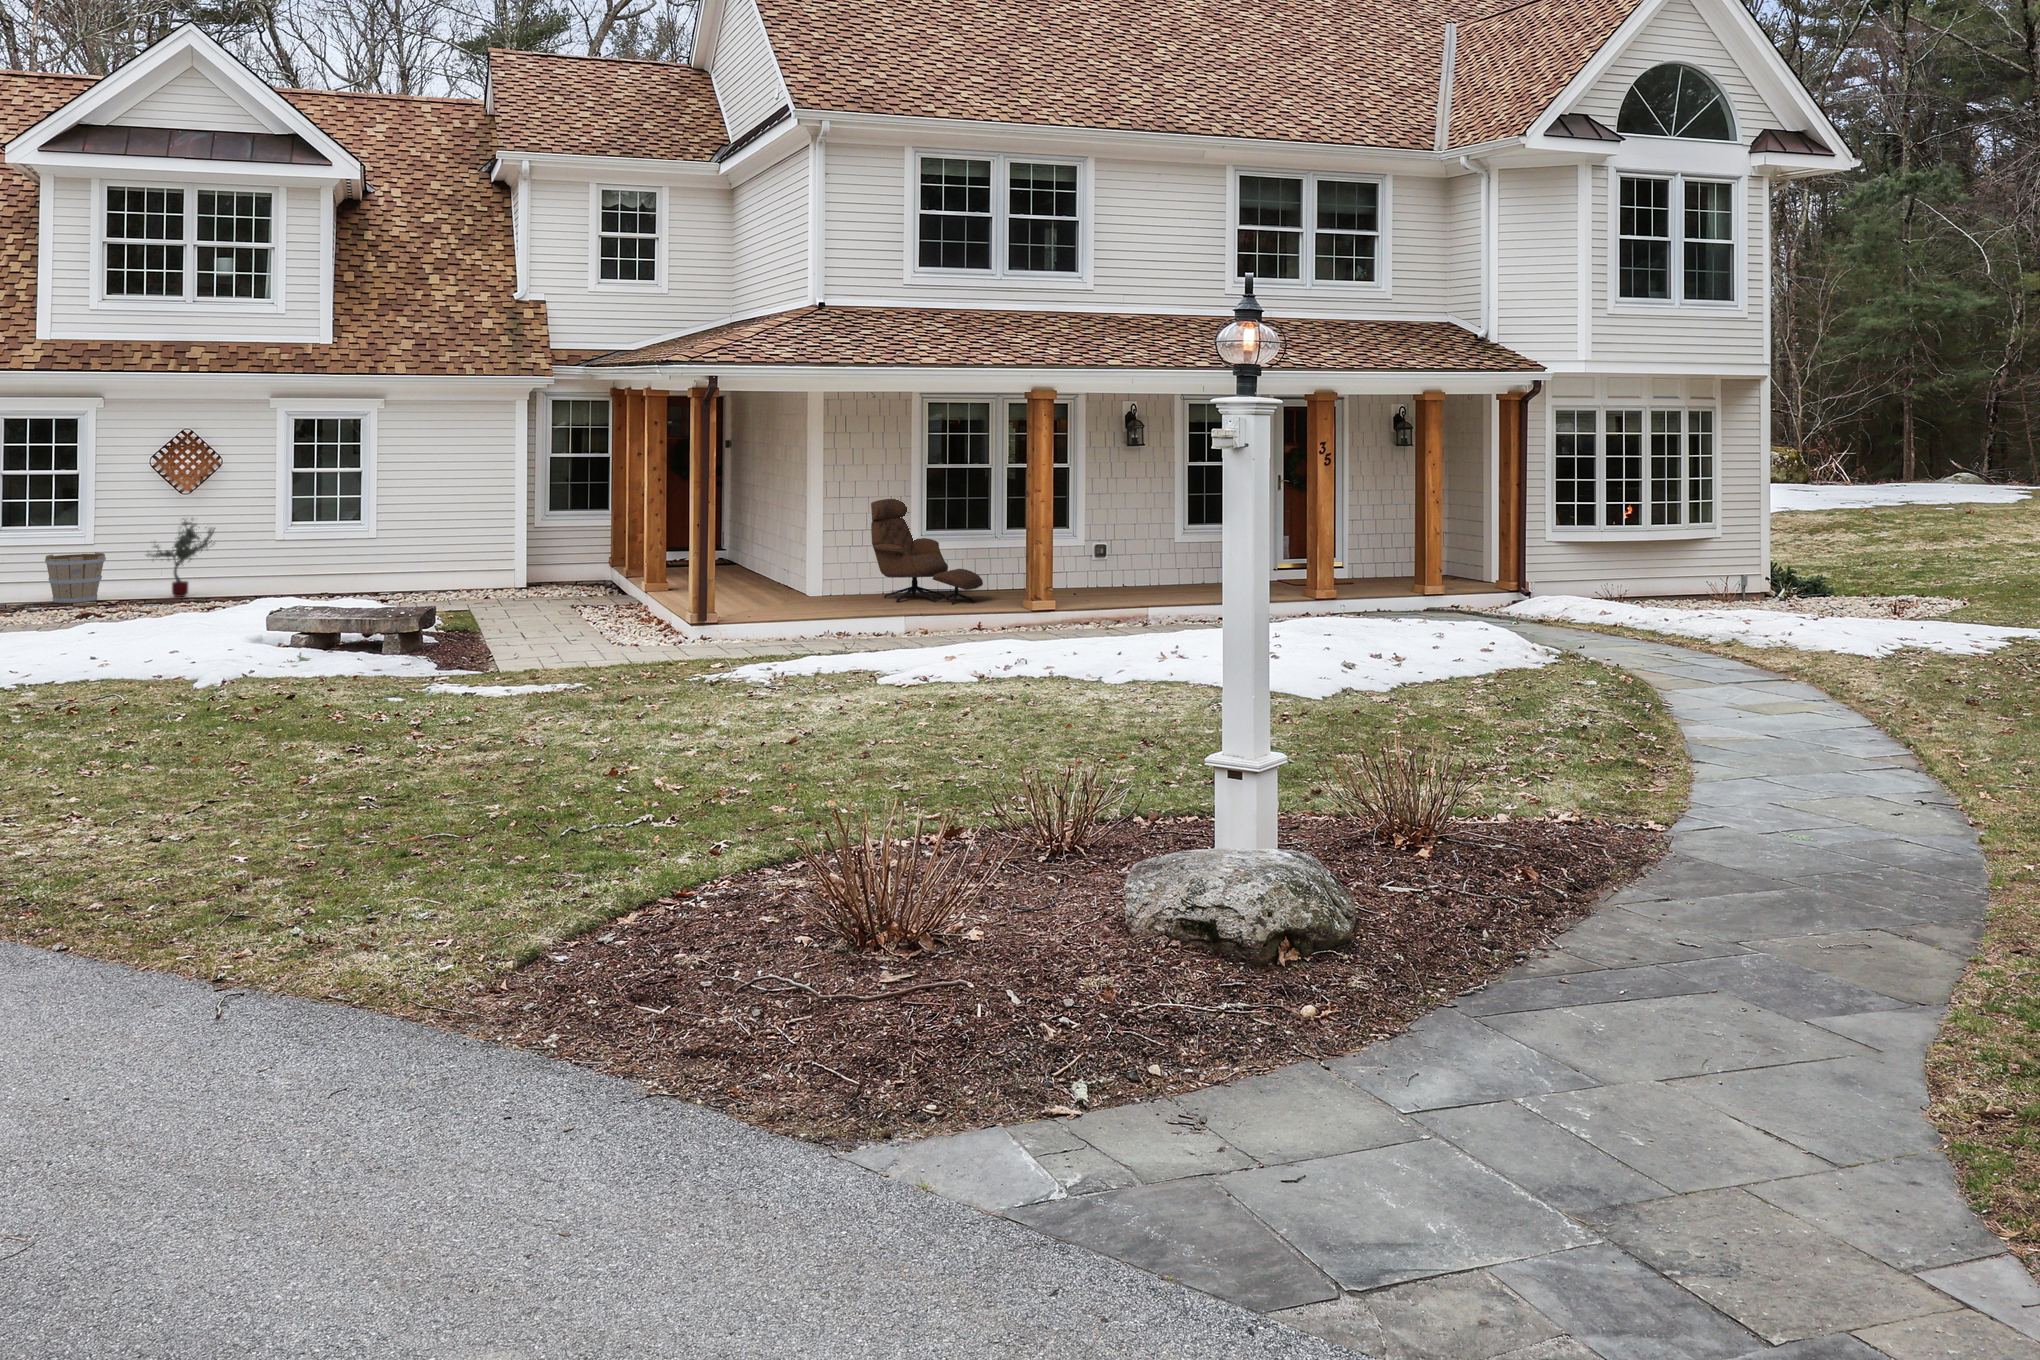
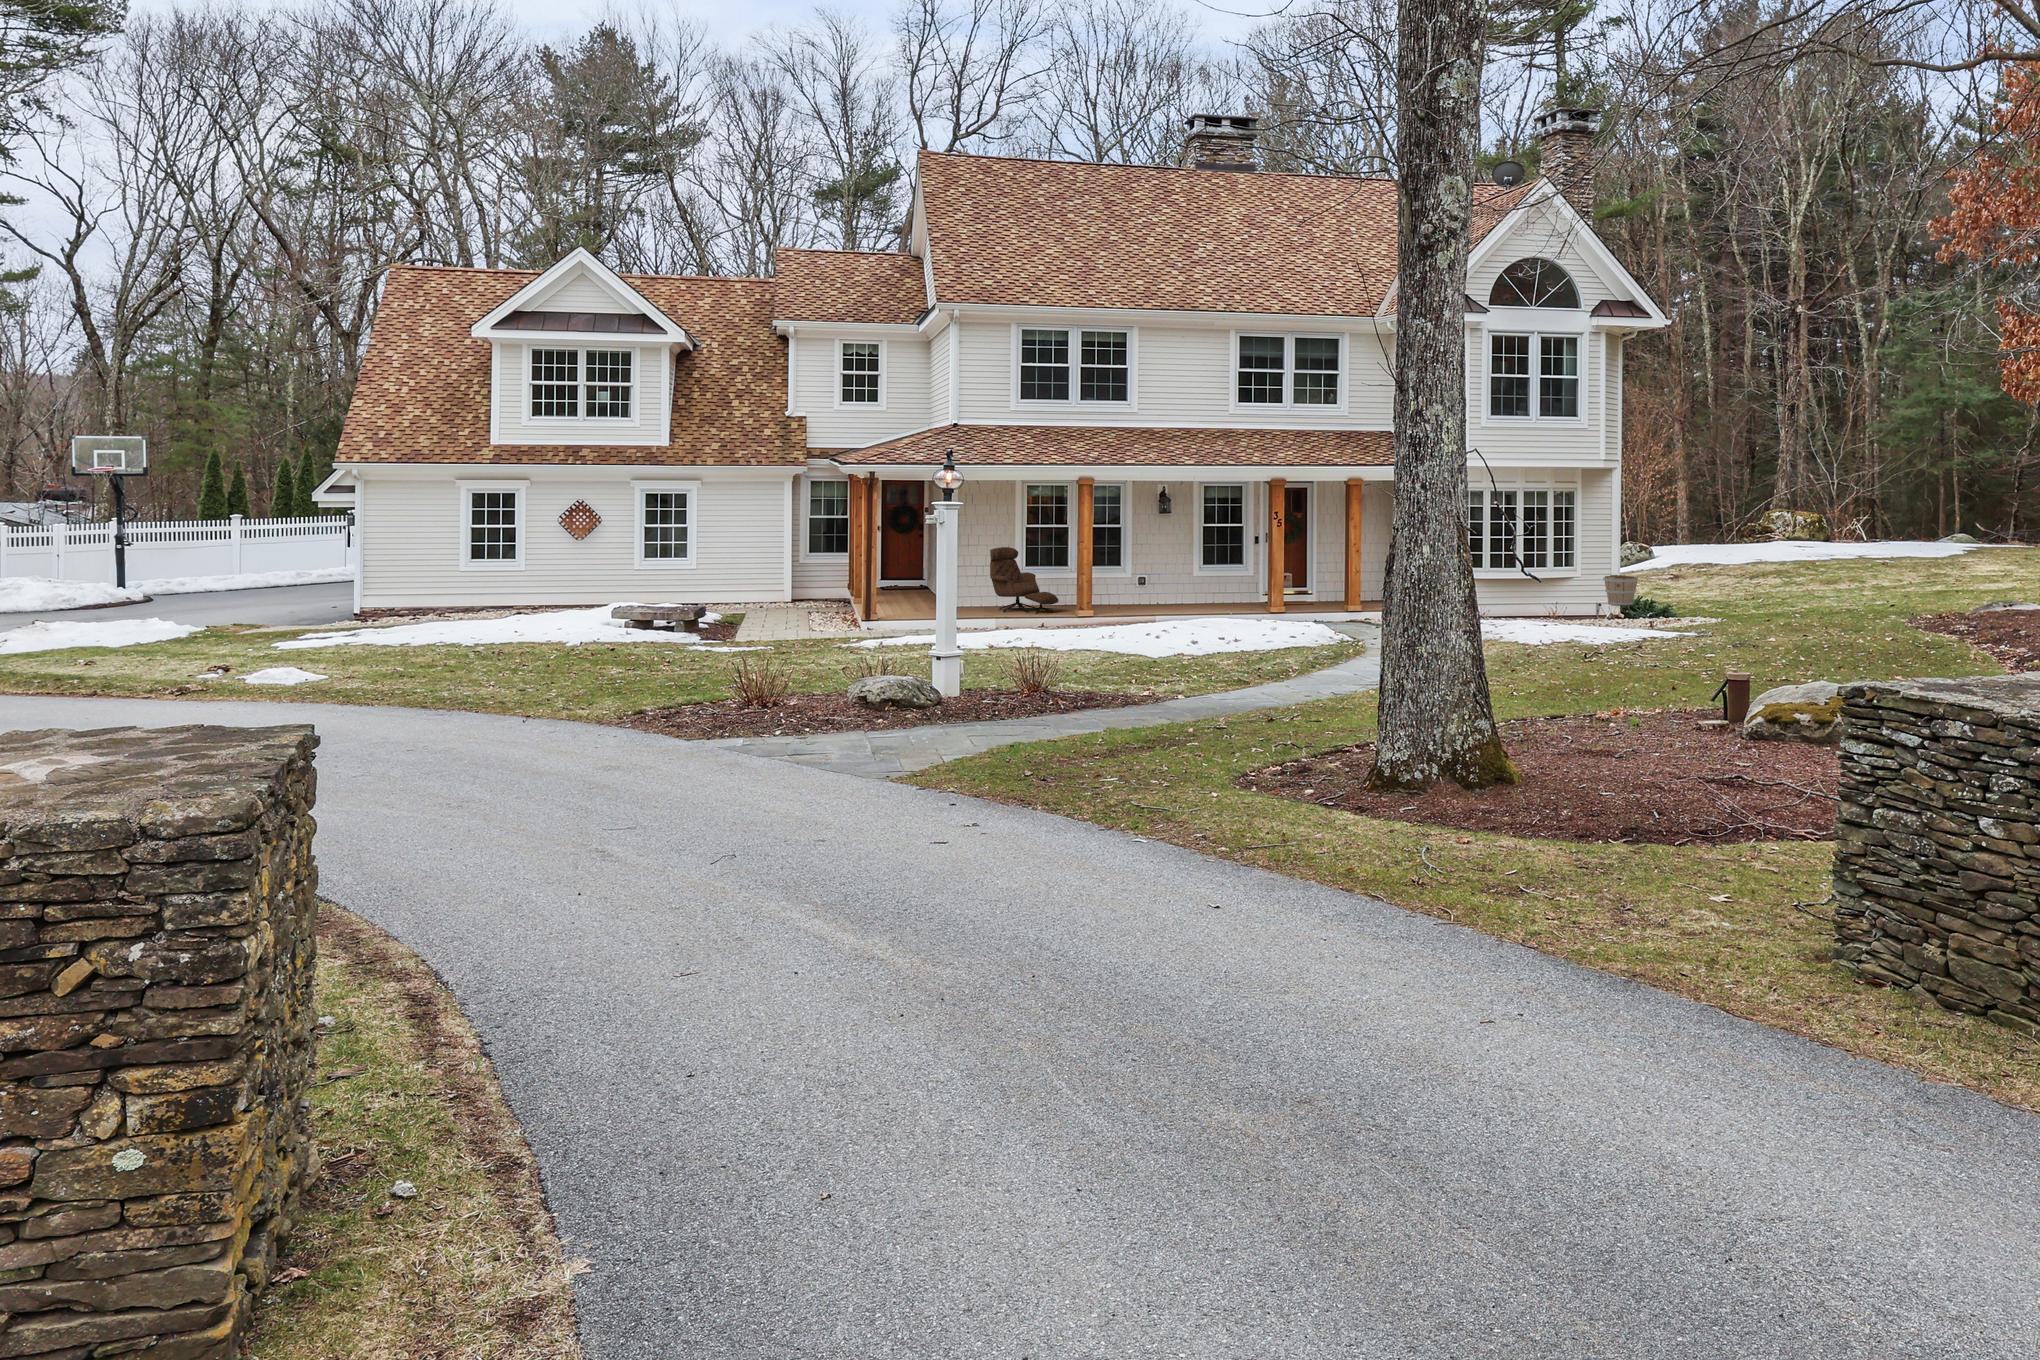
potted tree: present [147,518,215,597] -> none [556,554,598,603]
wooden bucket: present [45,553,106,603] -> present [1603,575,1638,606]

